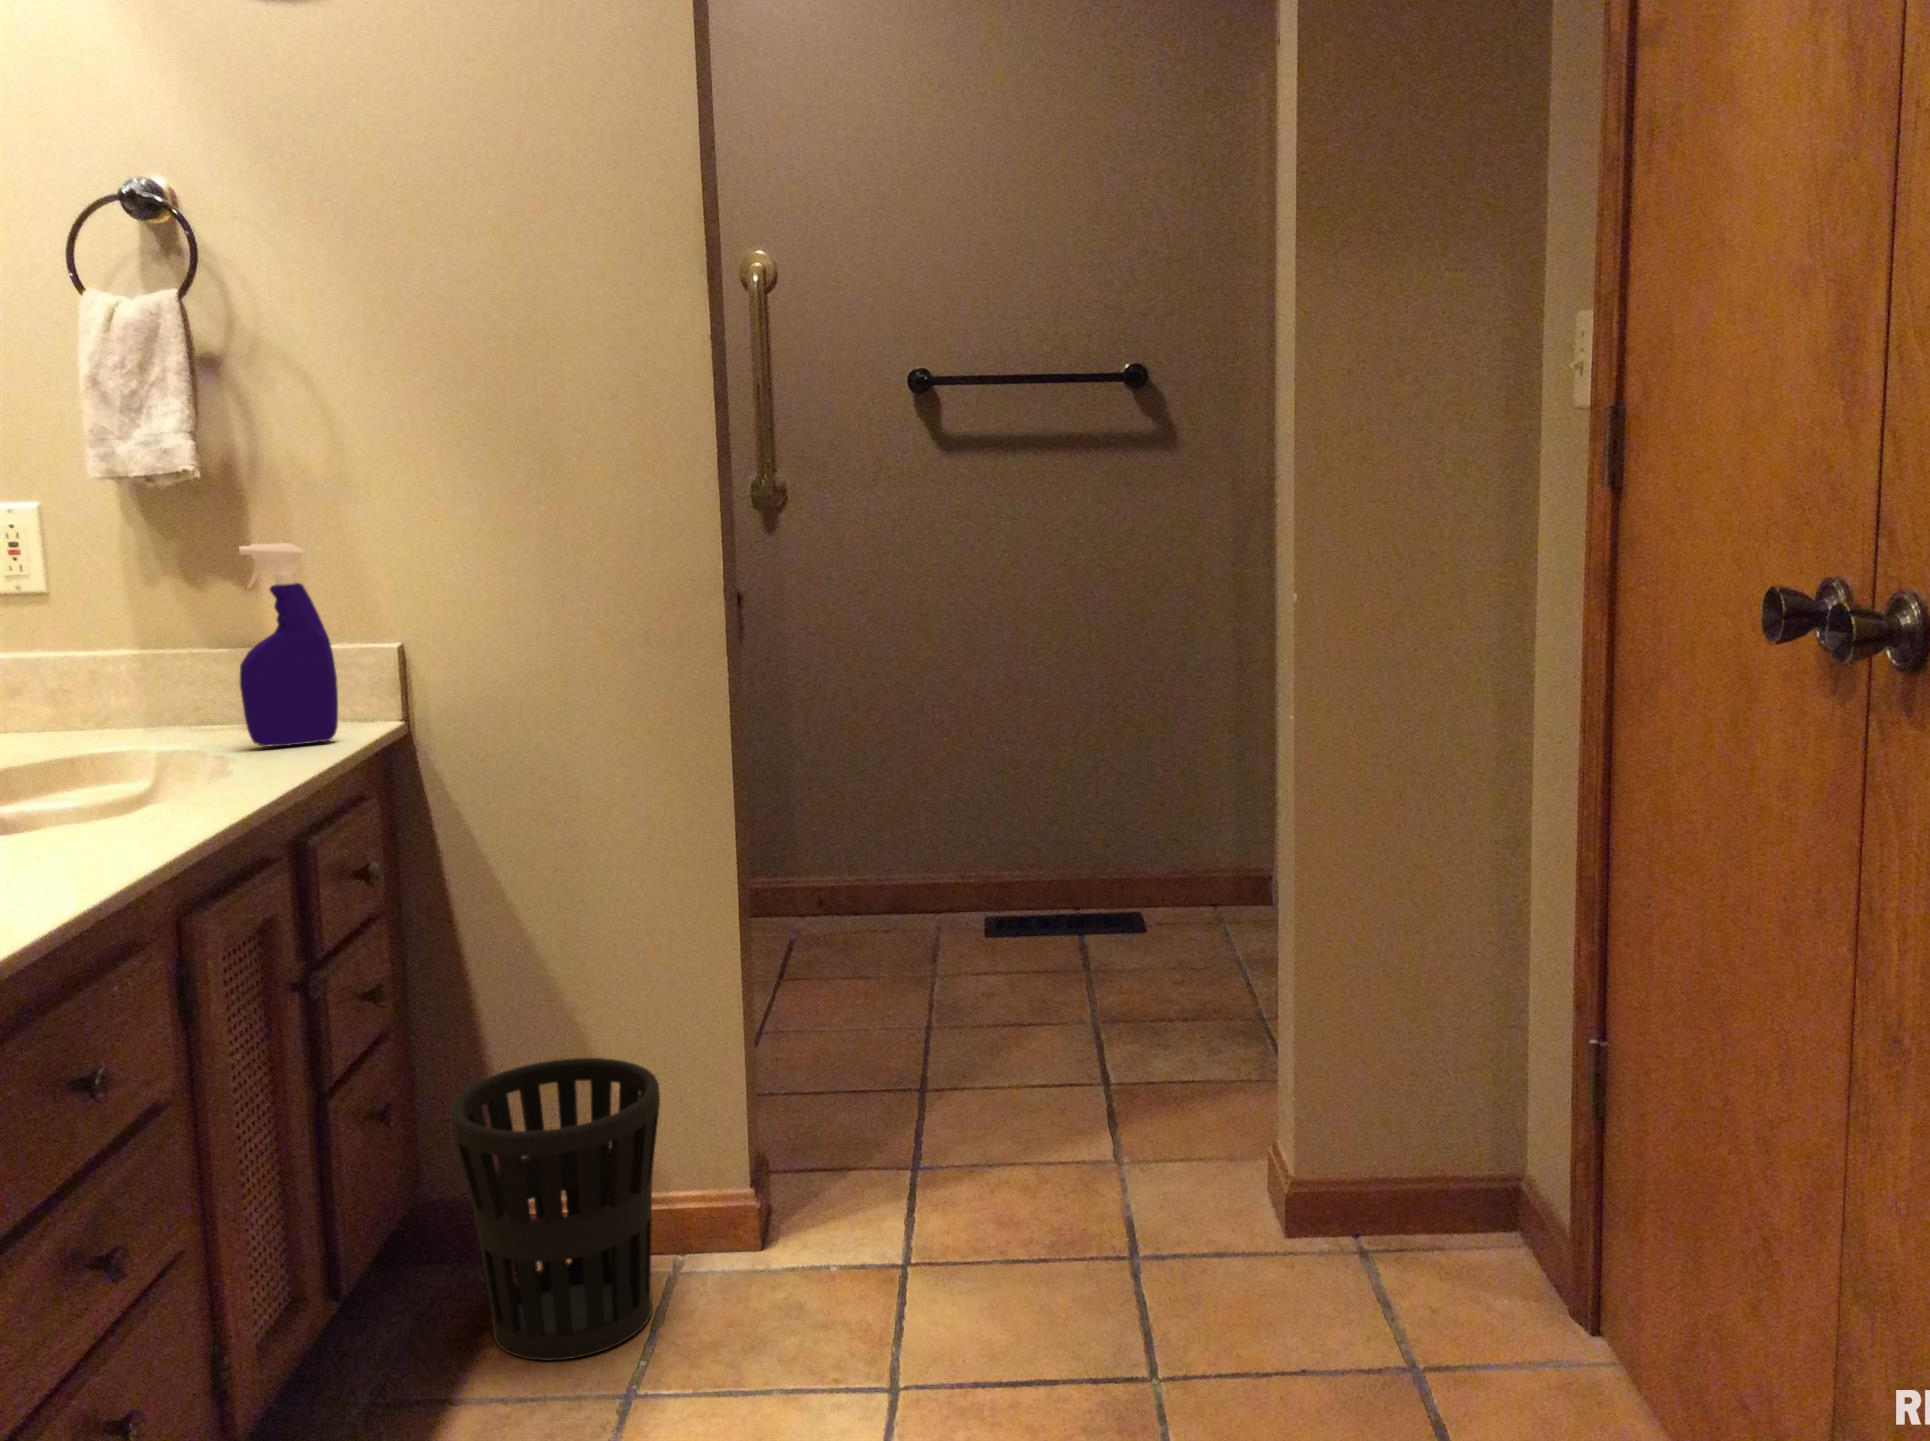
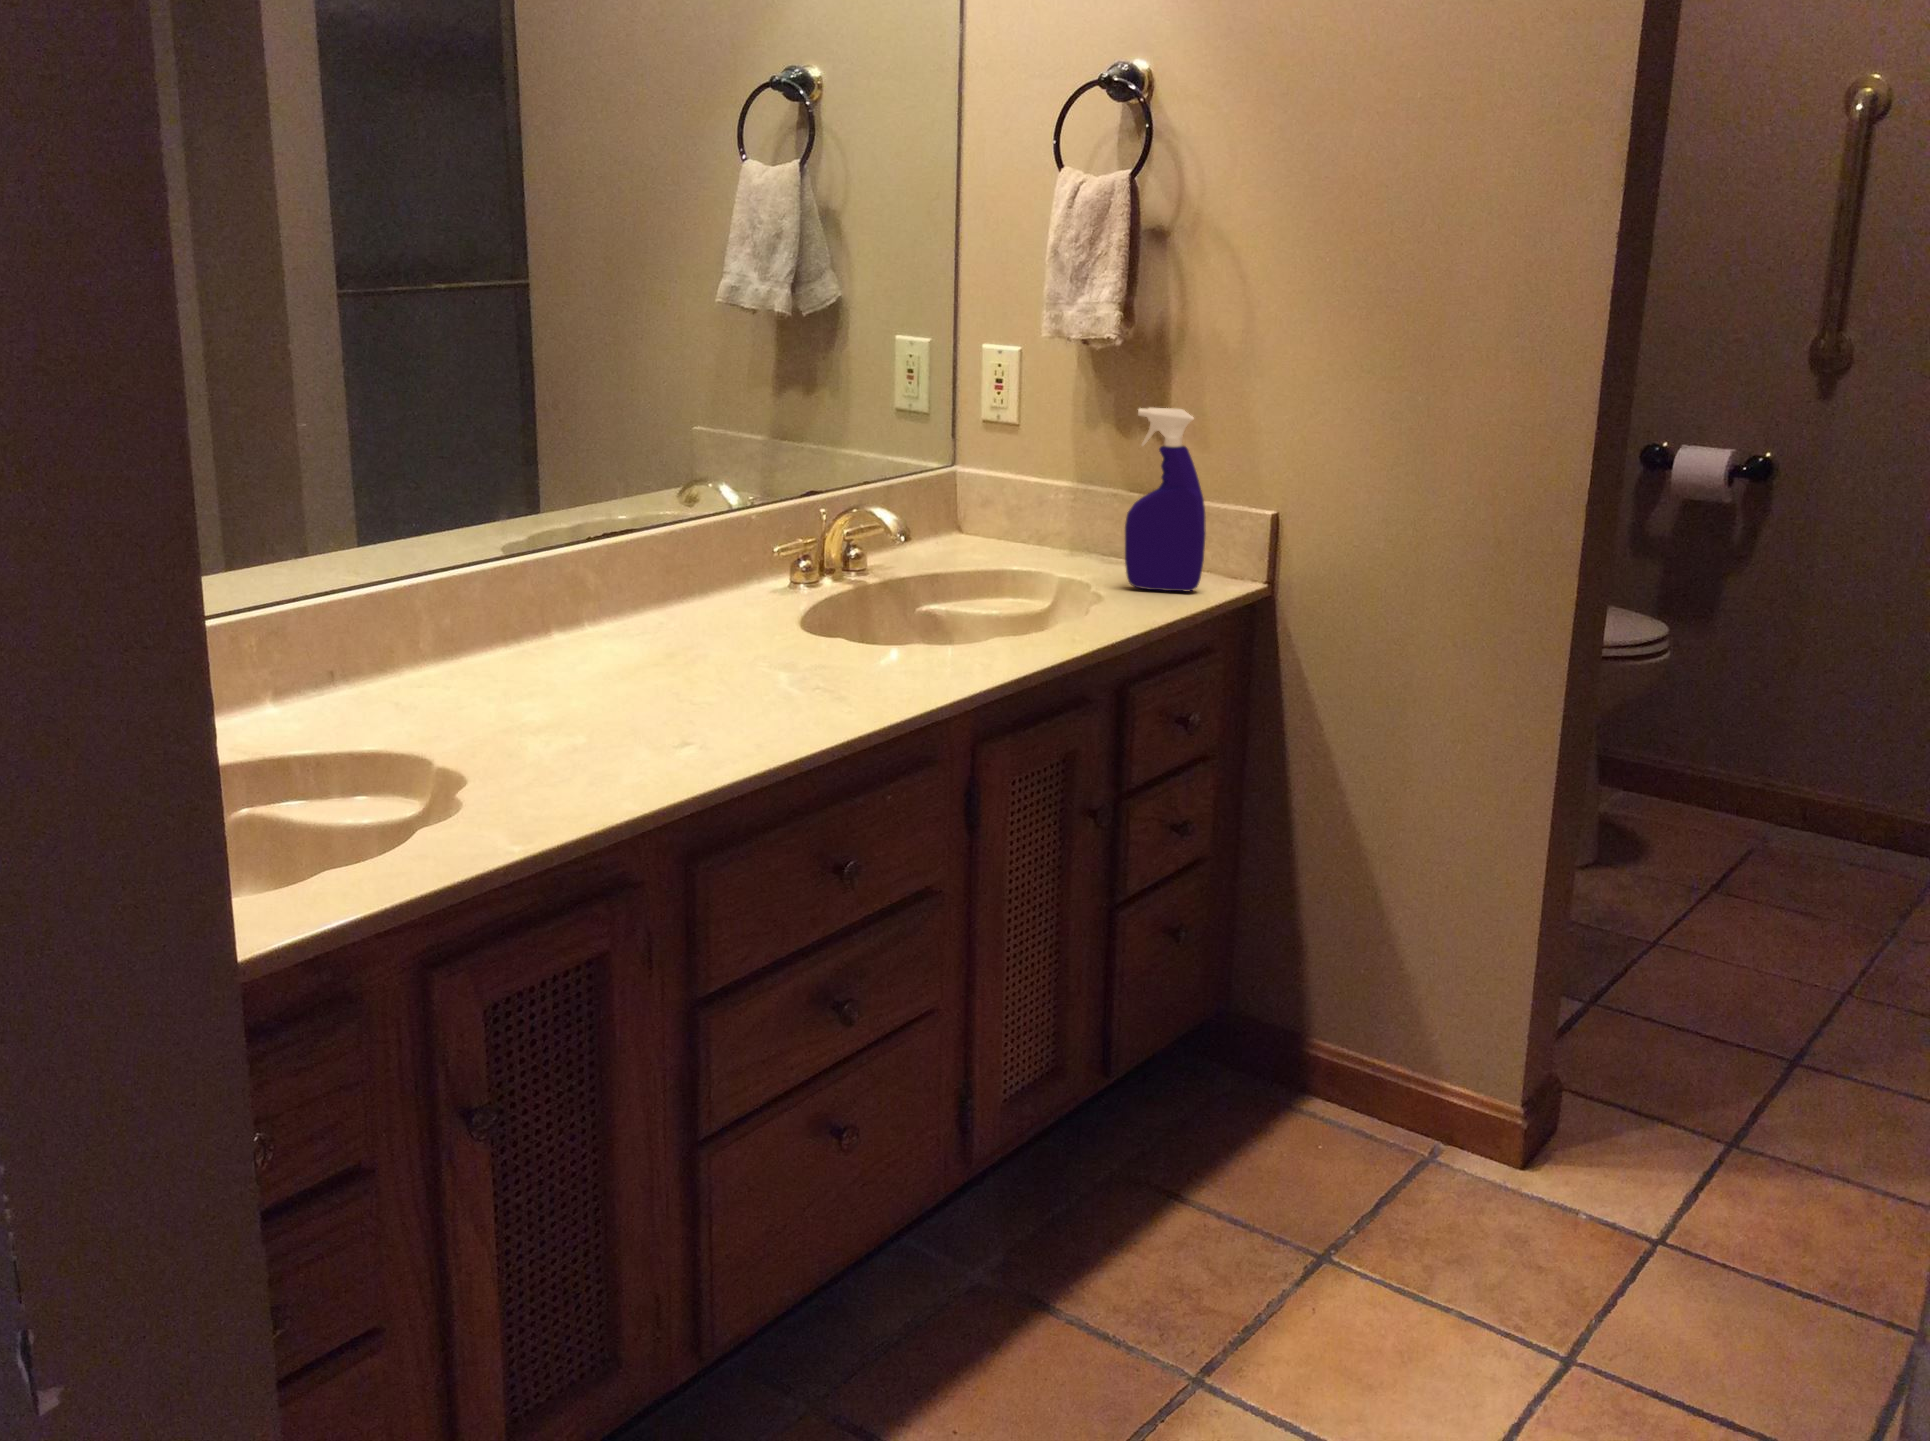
wastebasket: present [450,1058,660,1361] -> none [1229,921,1426,1203]

